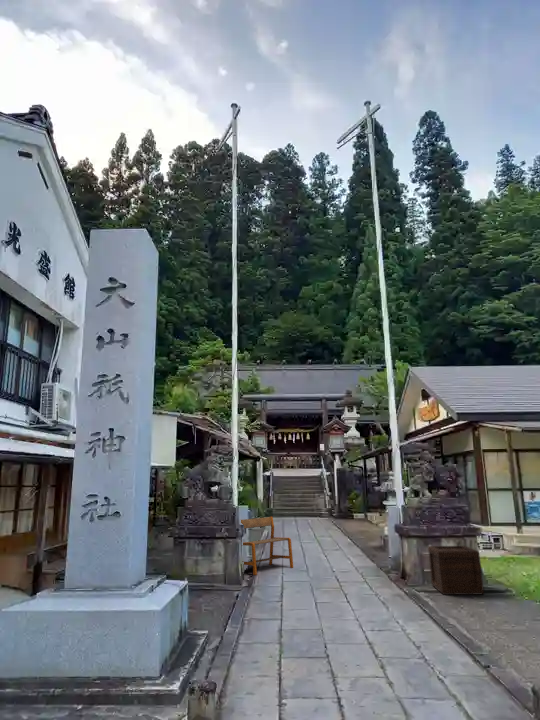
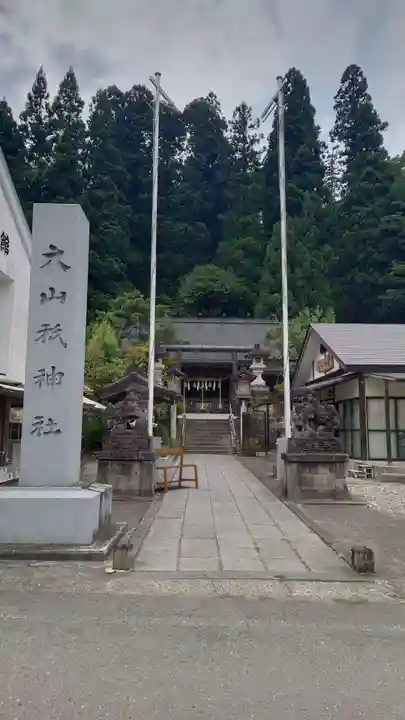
wooden crate: present [428,546,484,595] -> none [307,470,347,506]

